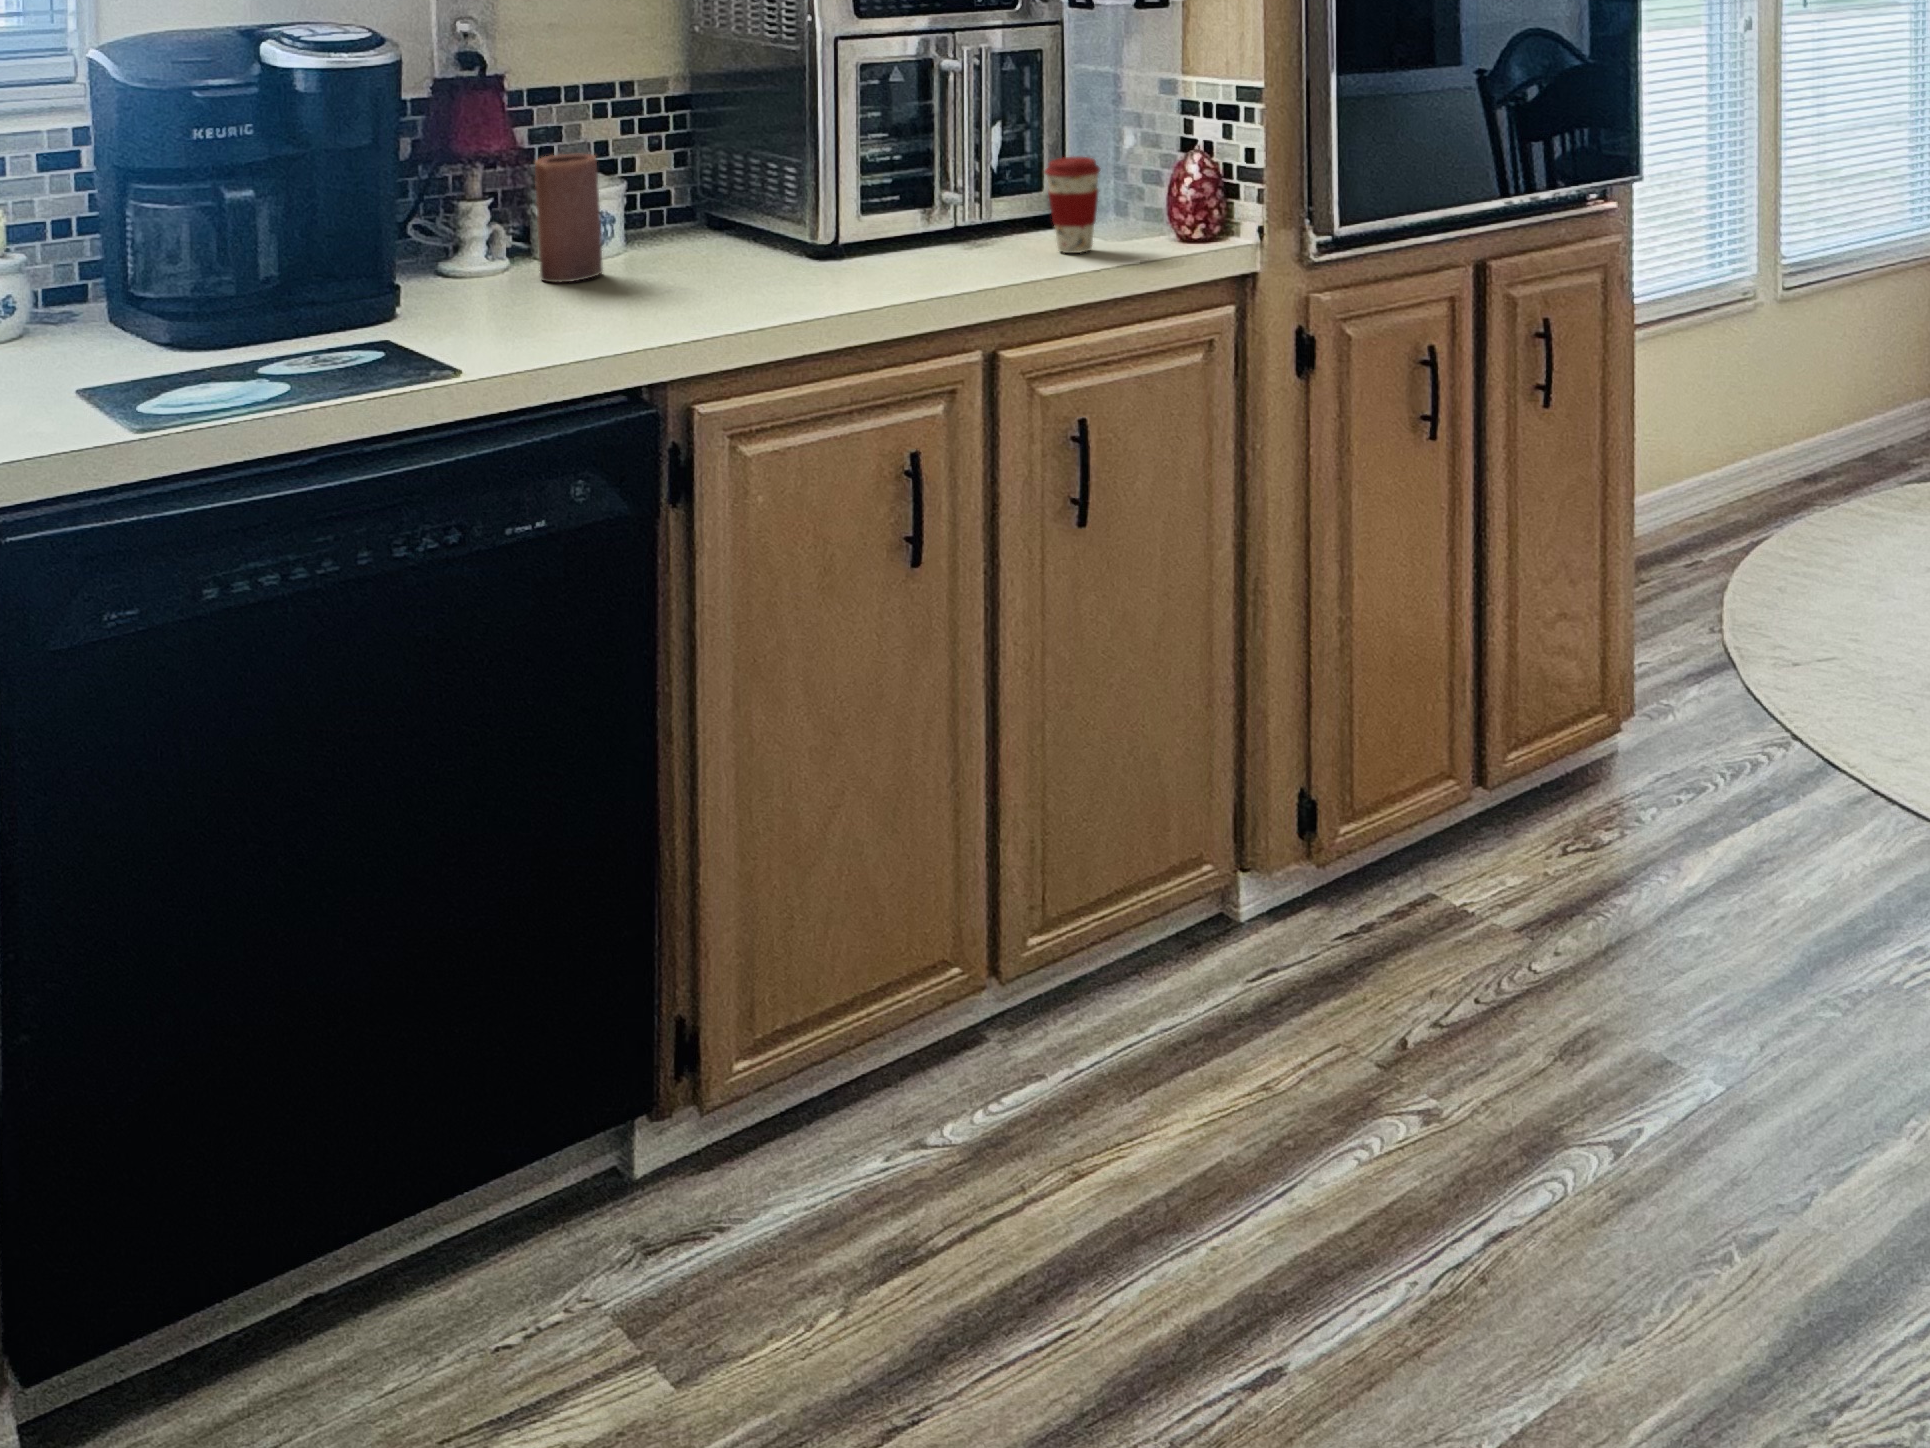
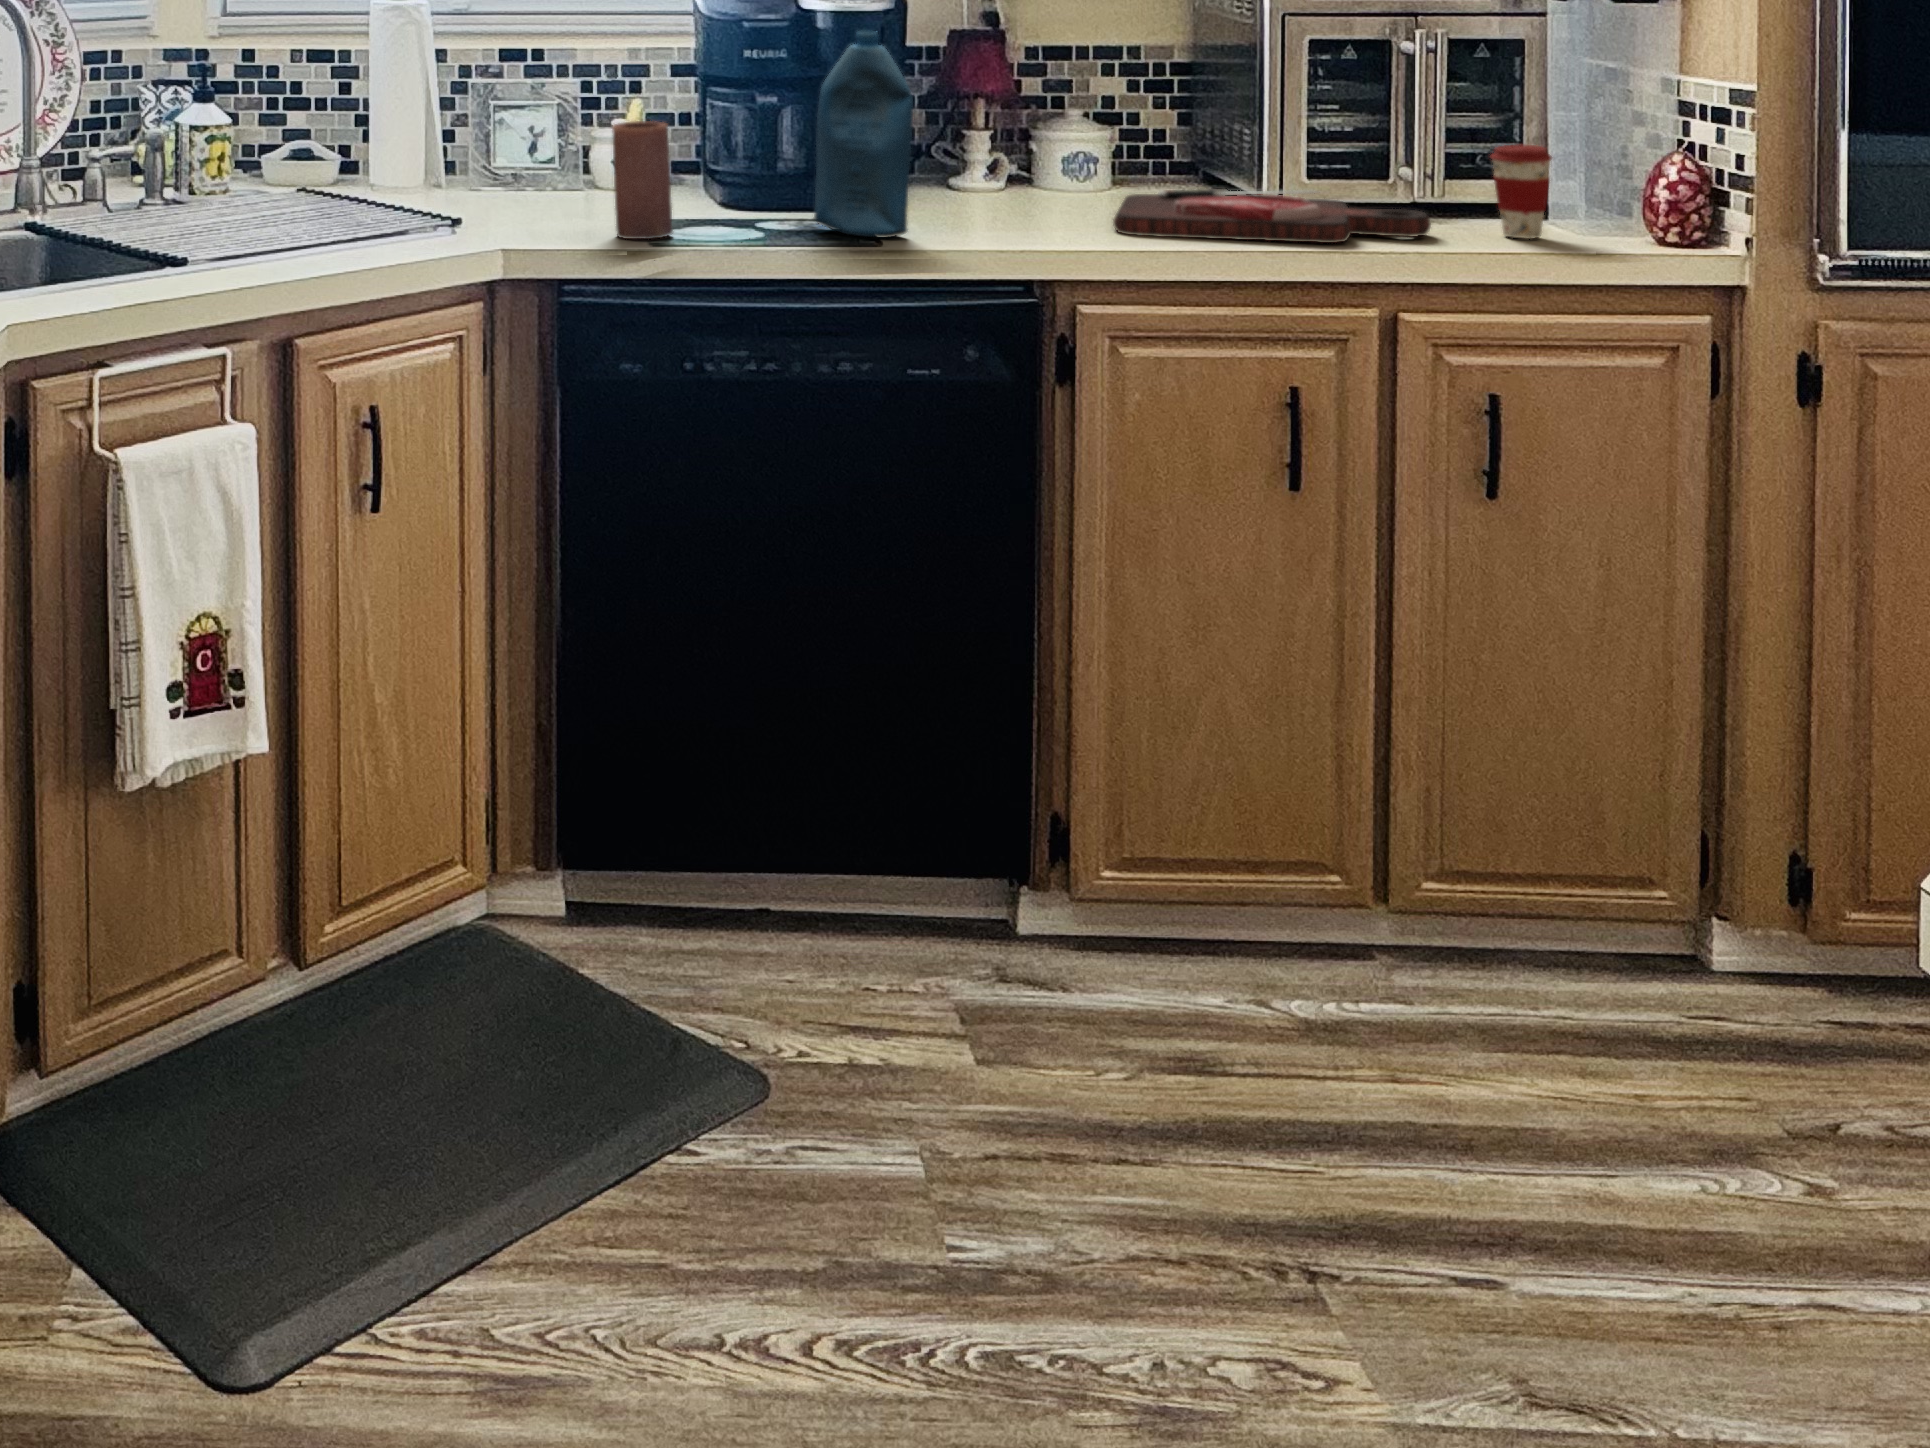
bottle: none [338,94,478,364] -> present [814,30,913,237]
candle: present [535,154,603,282] -> present [612,121,673,239]
cutting board: none [675,229,1004,309] -> present [1113,189,1431,243]

